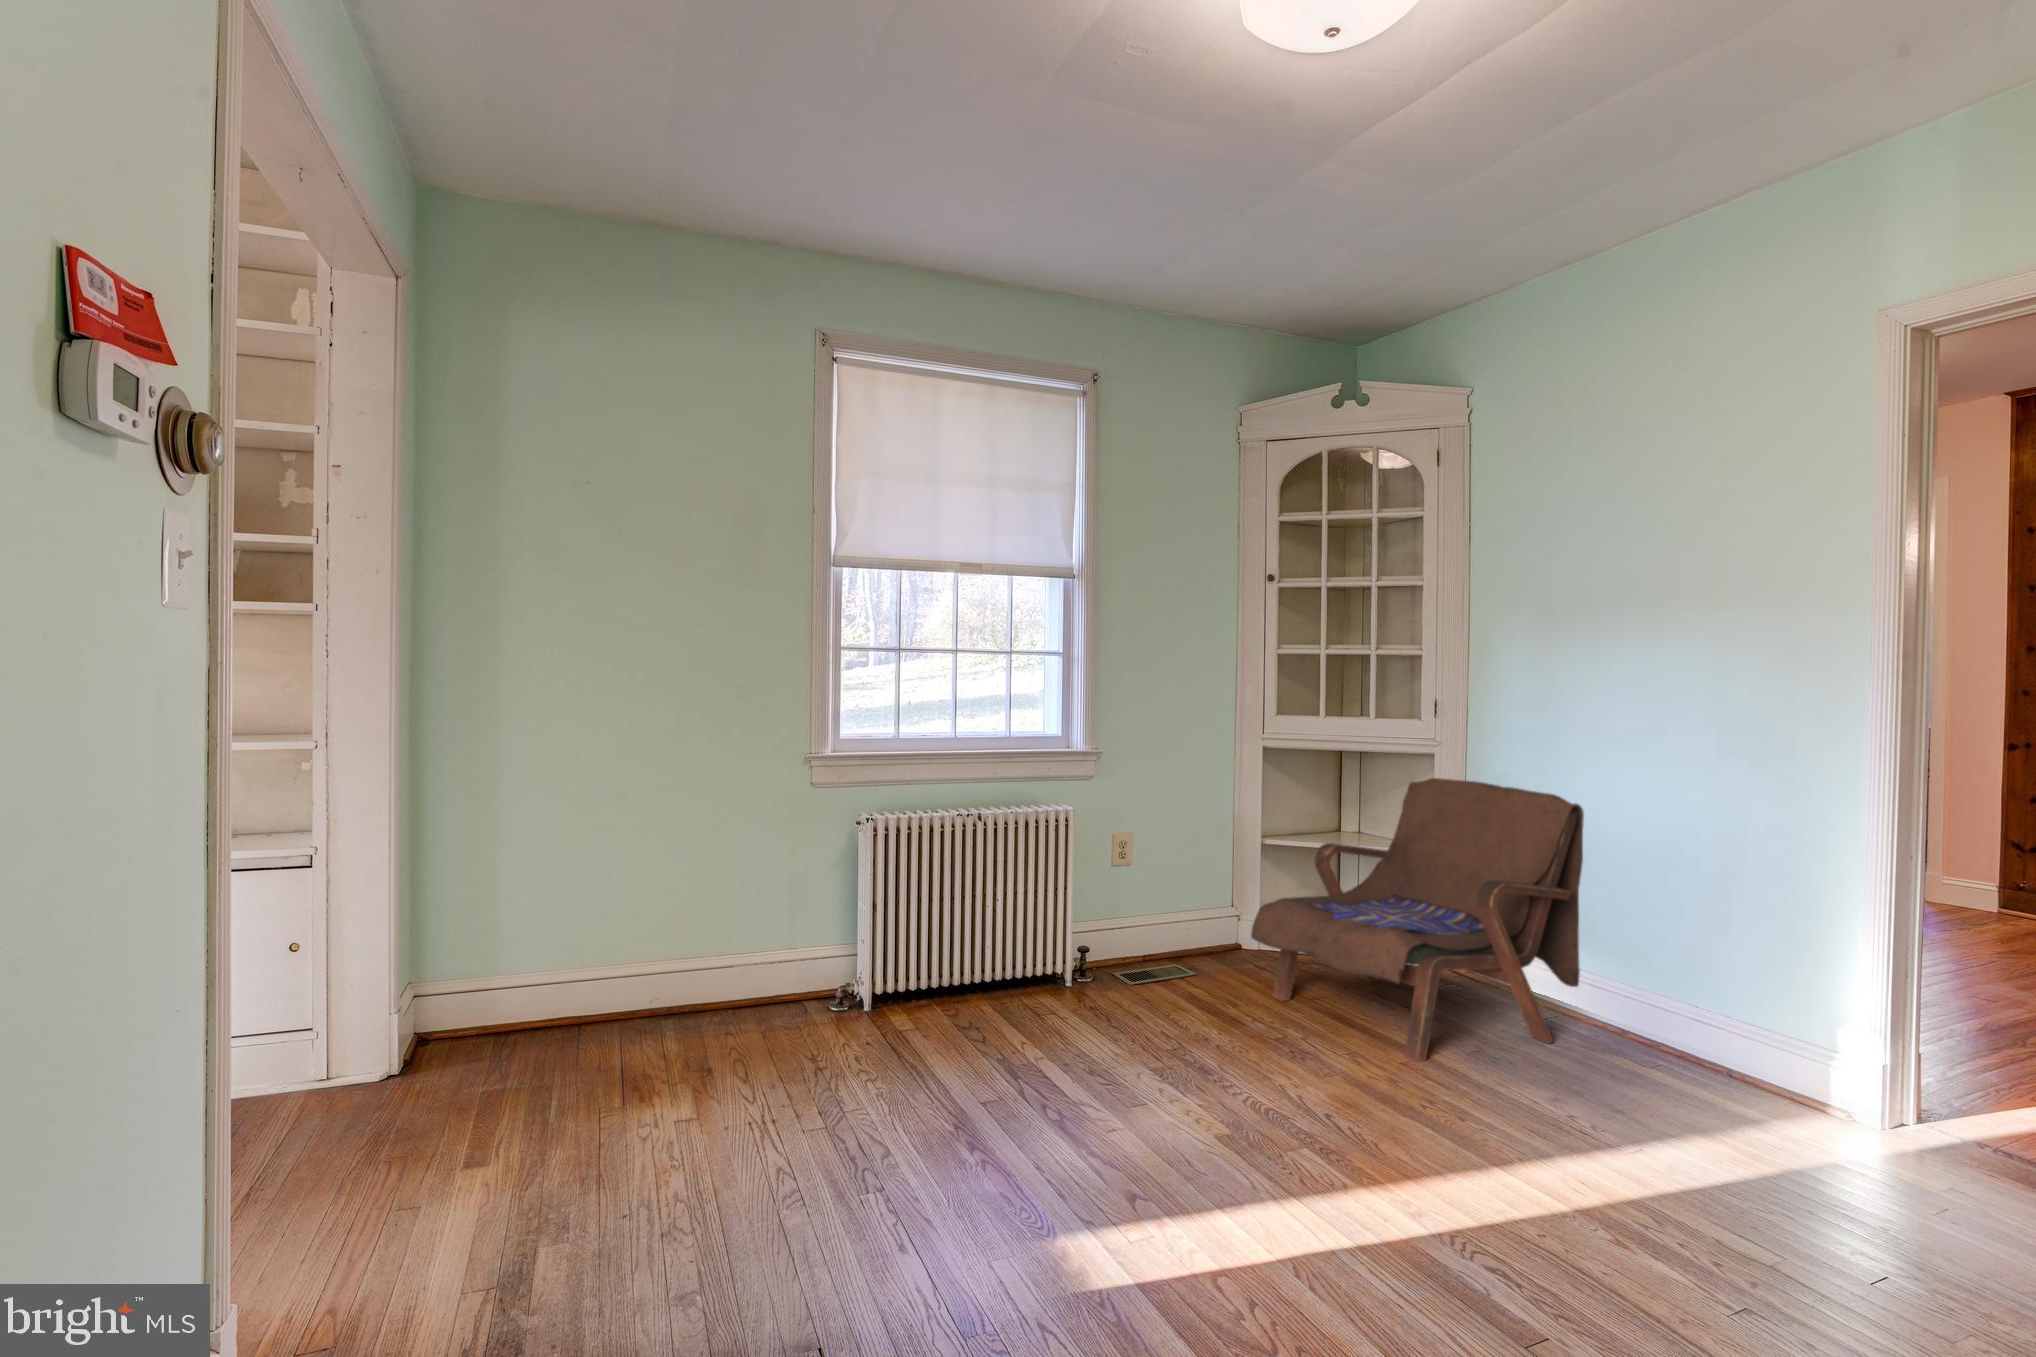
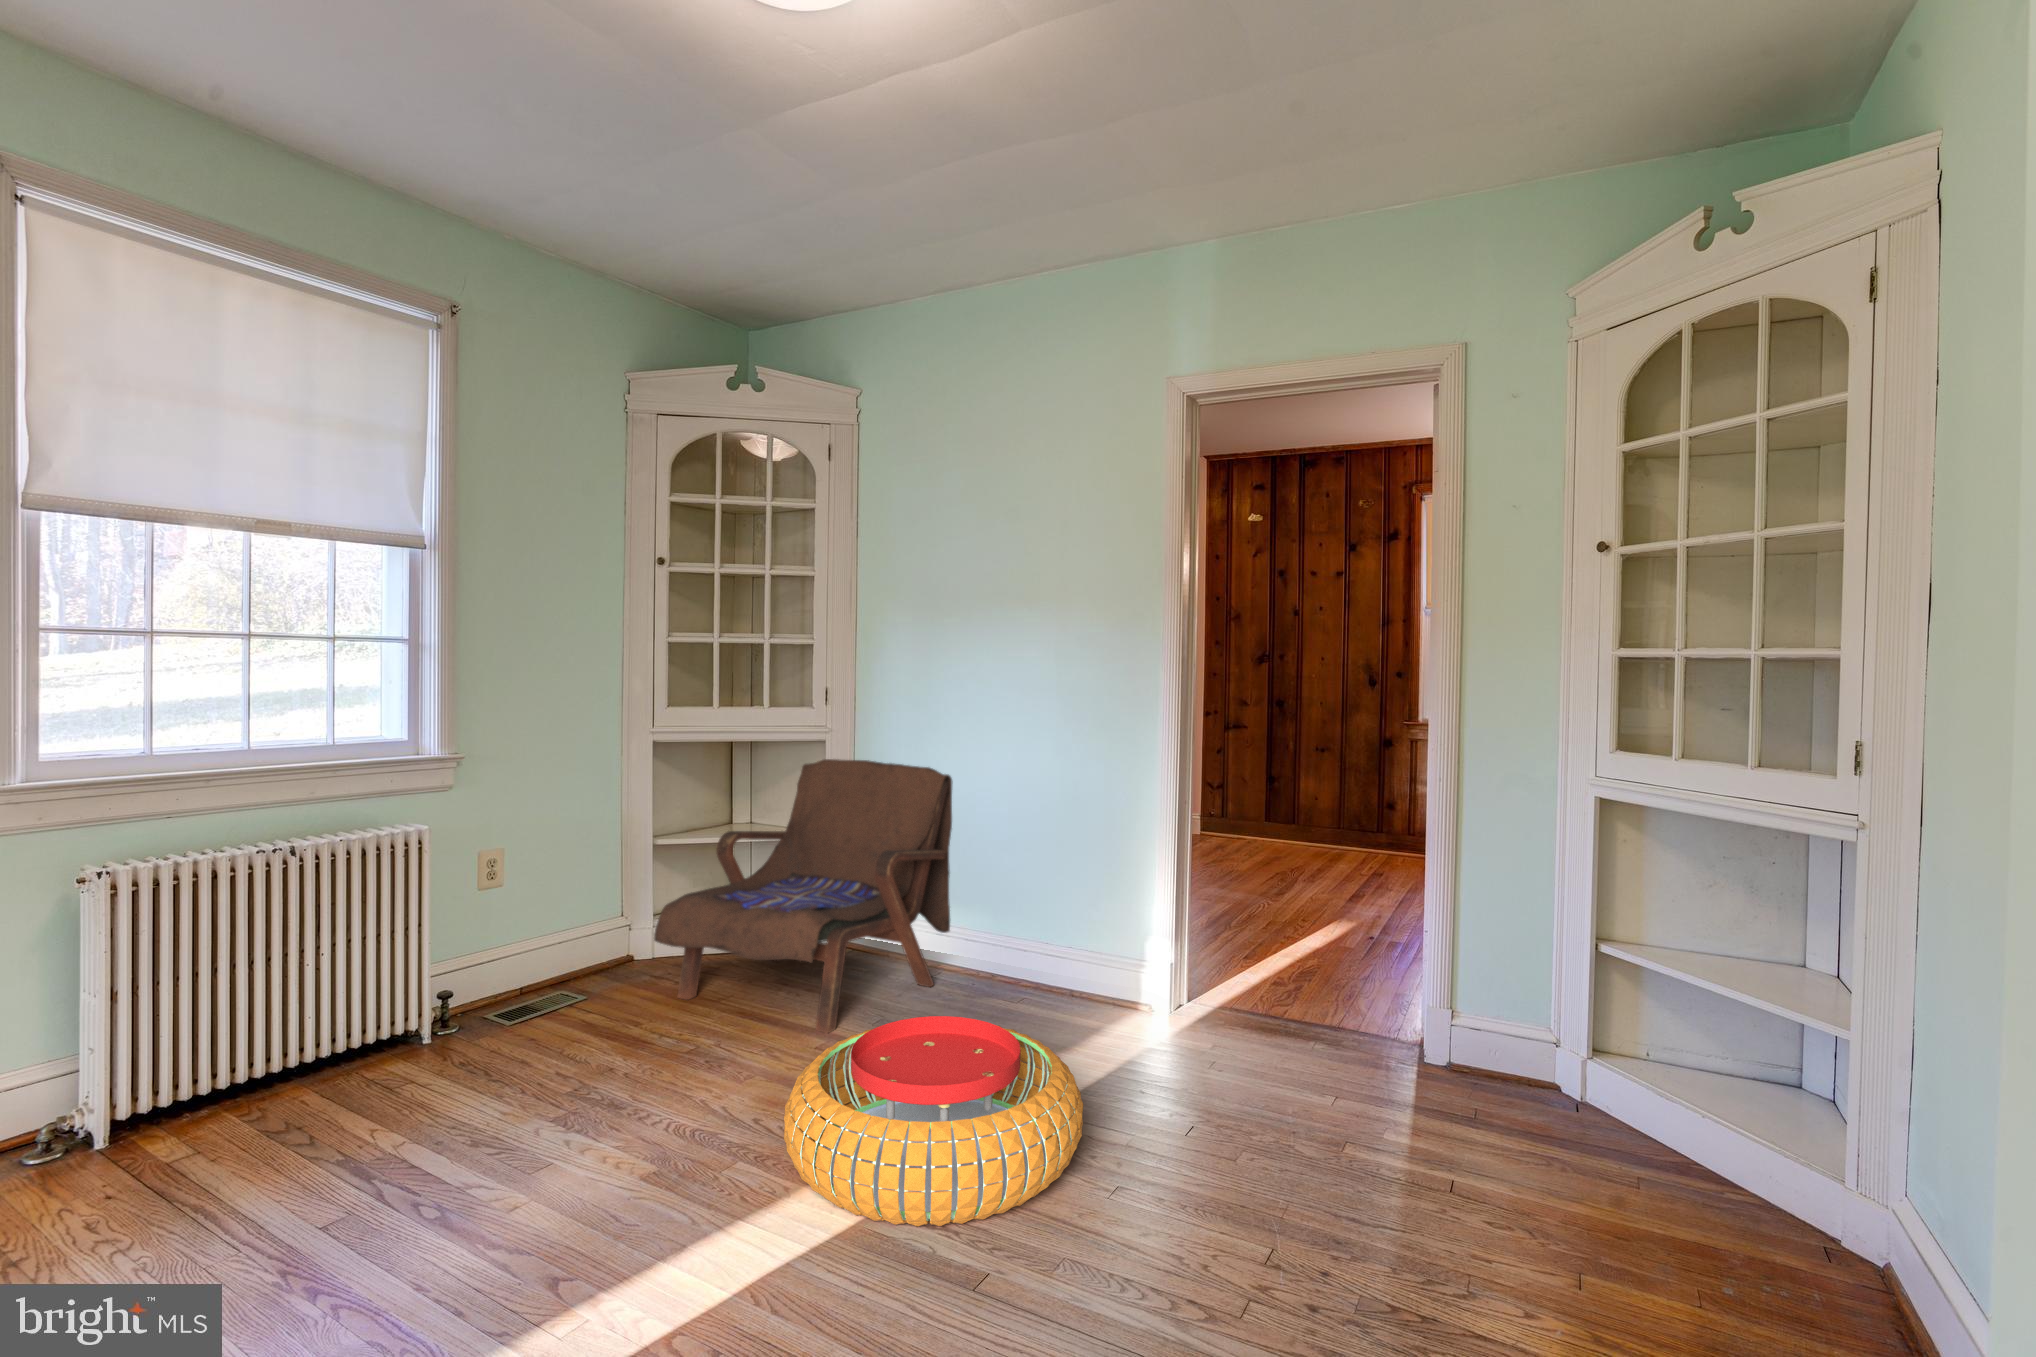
pouf: none [1344,1054,1705,1282] -> present [784,1016,1083,1226]

